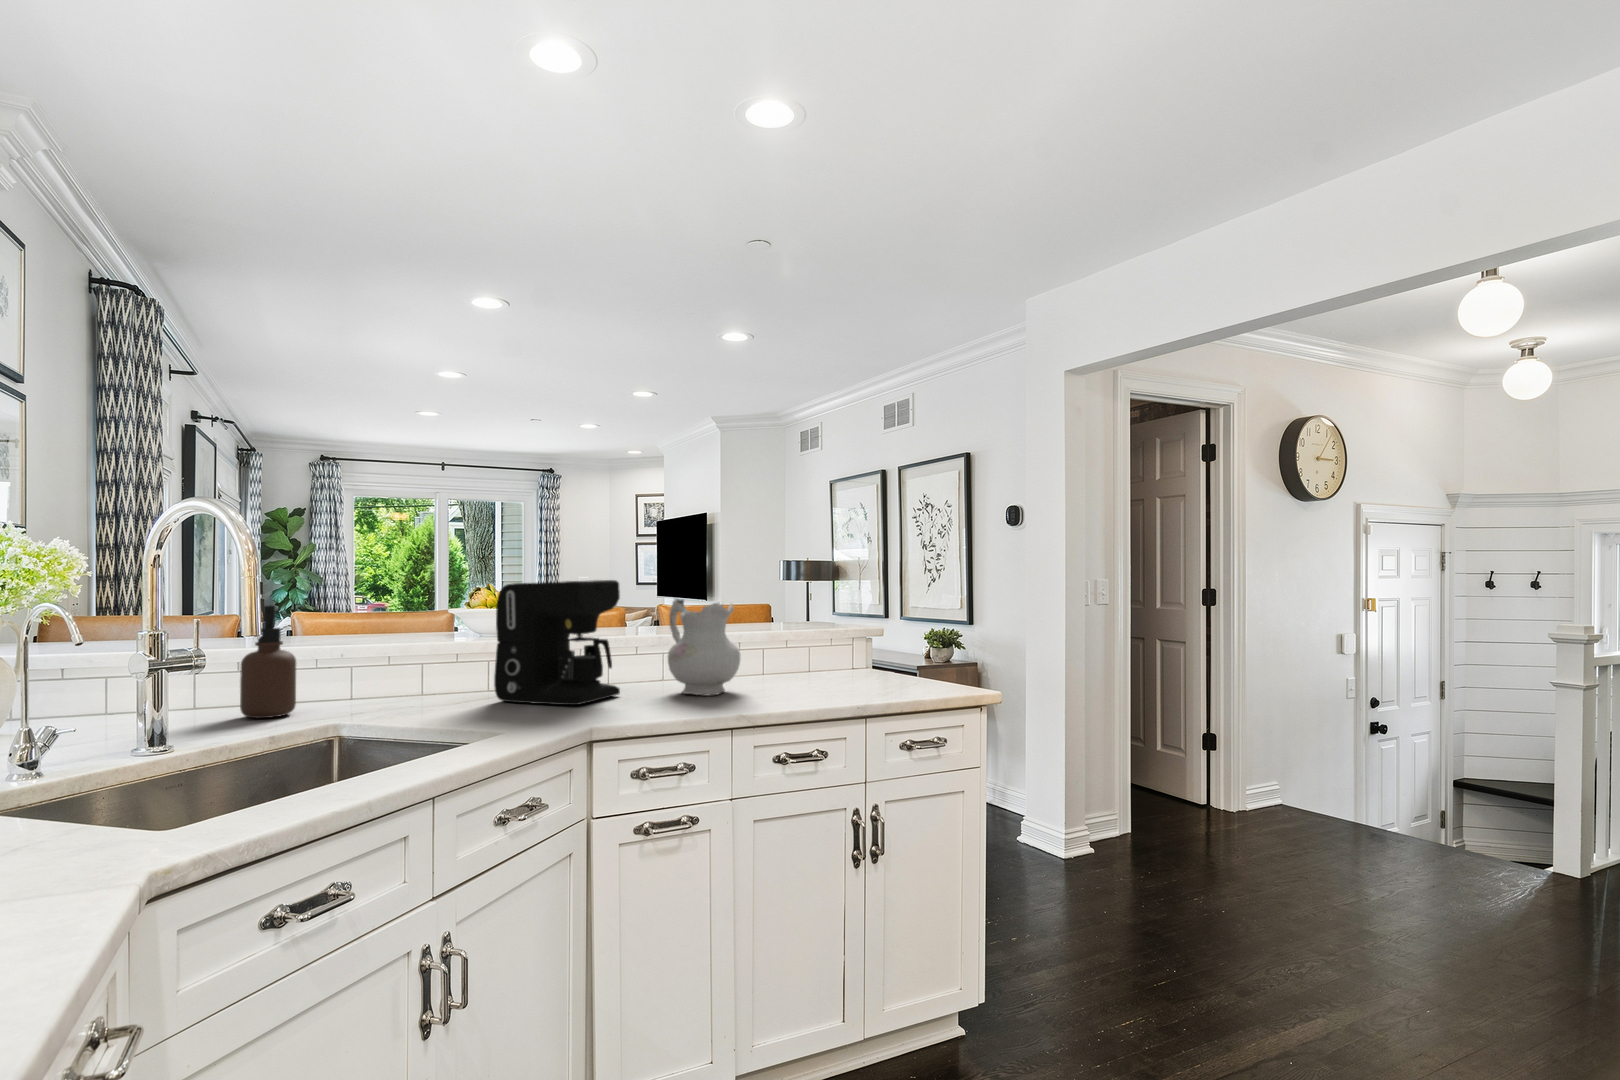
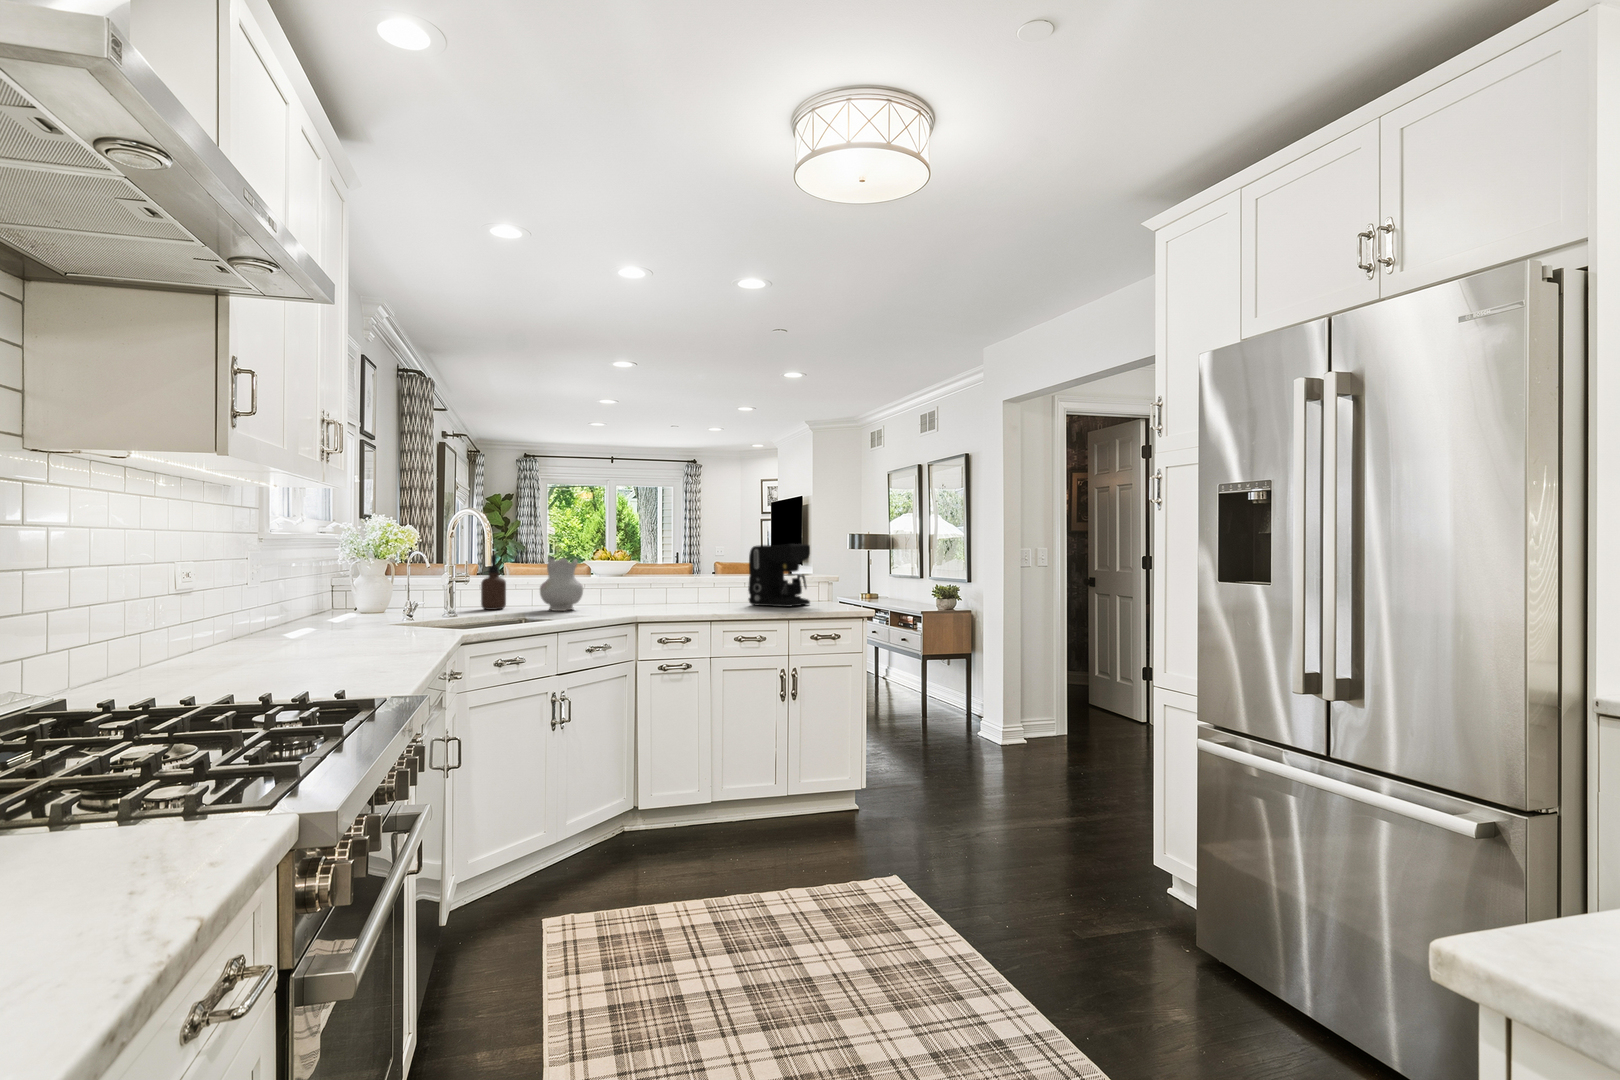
coffee maker: present [494,580,620,705] -> present [748,544,810,607]
ceramic pitcher: present [668,599,740,696] -> present [540,556,583,611]

